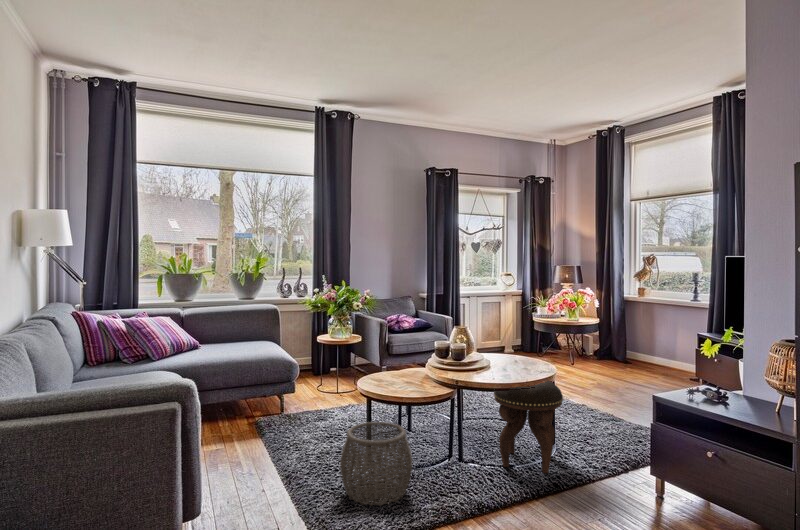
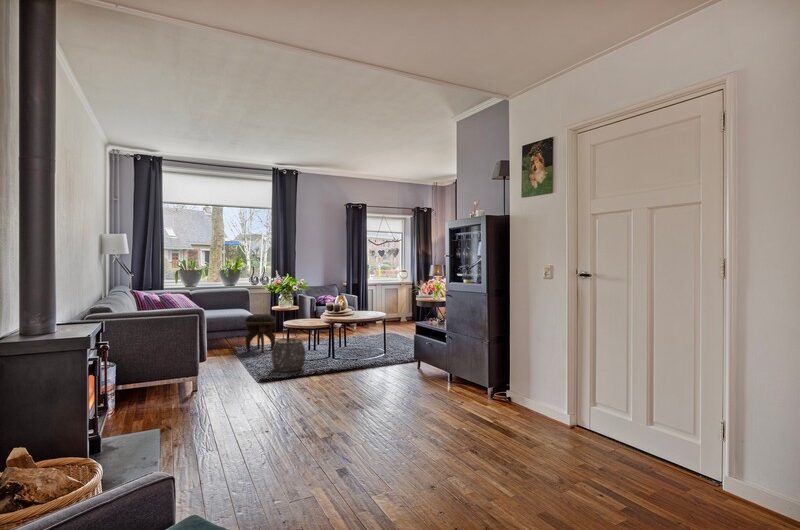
footstool: present [494,381,563,473] -> present [245,314,276,352]

